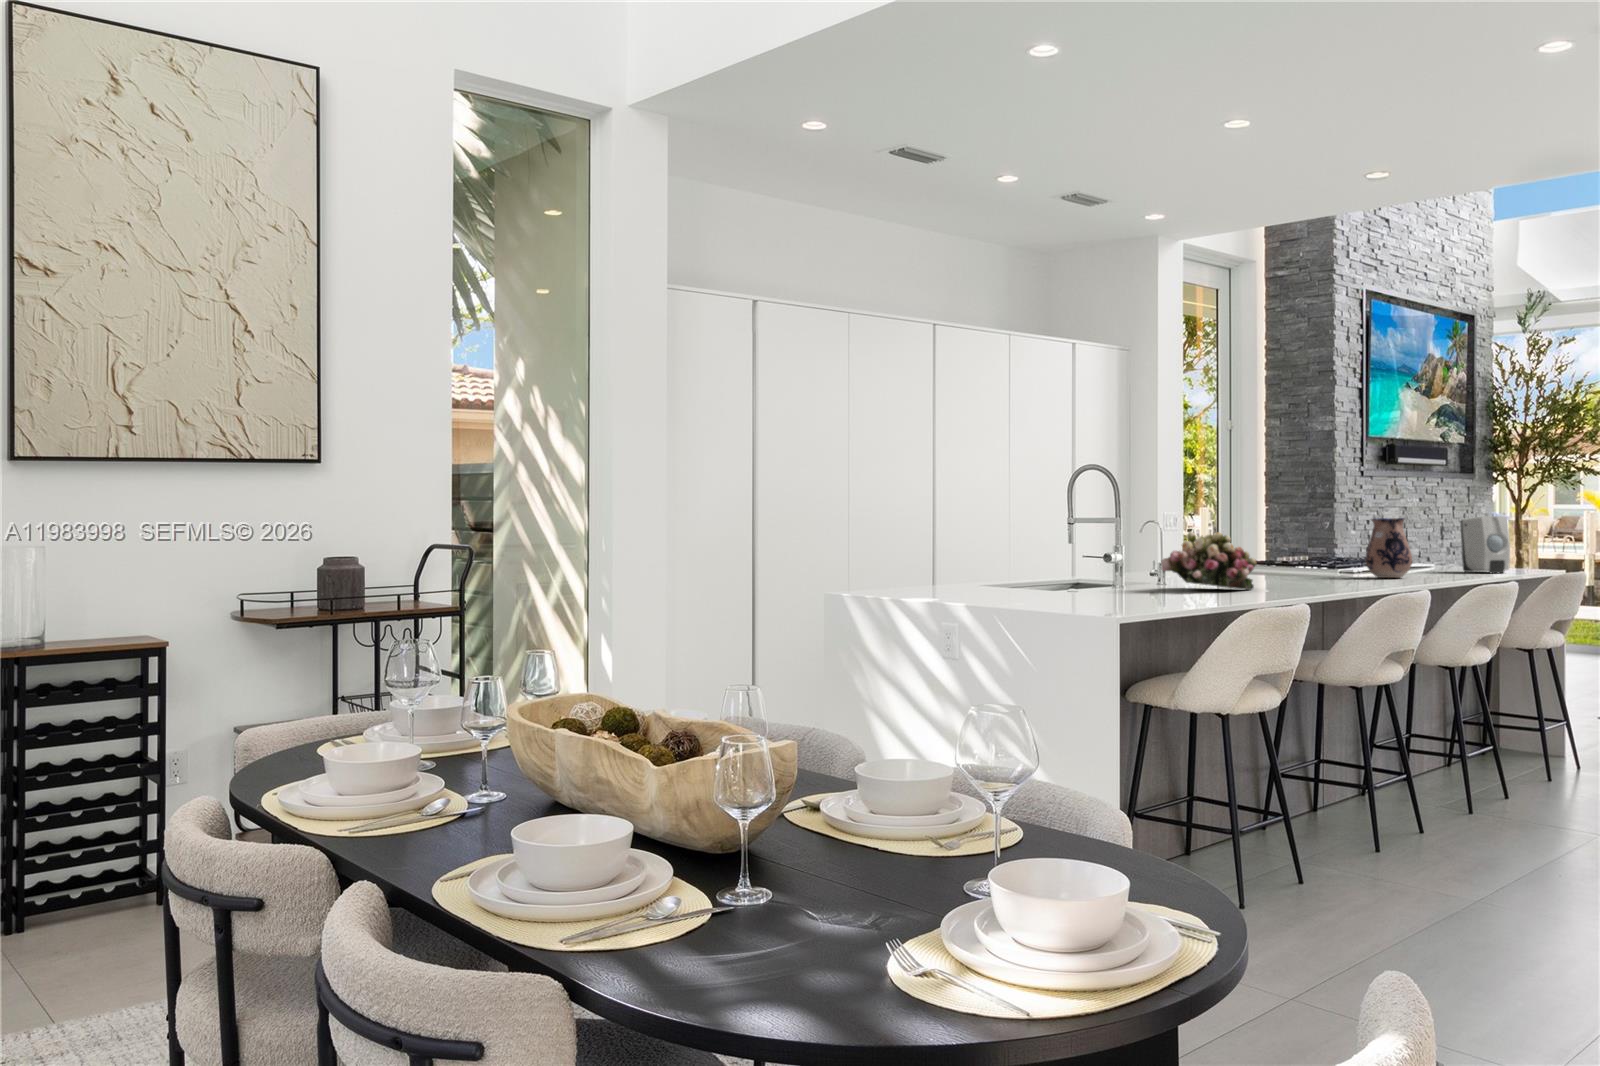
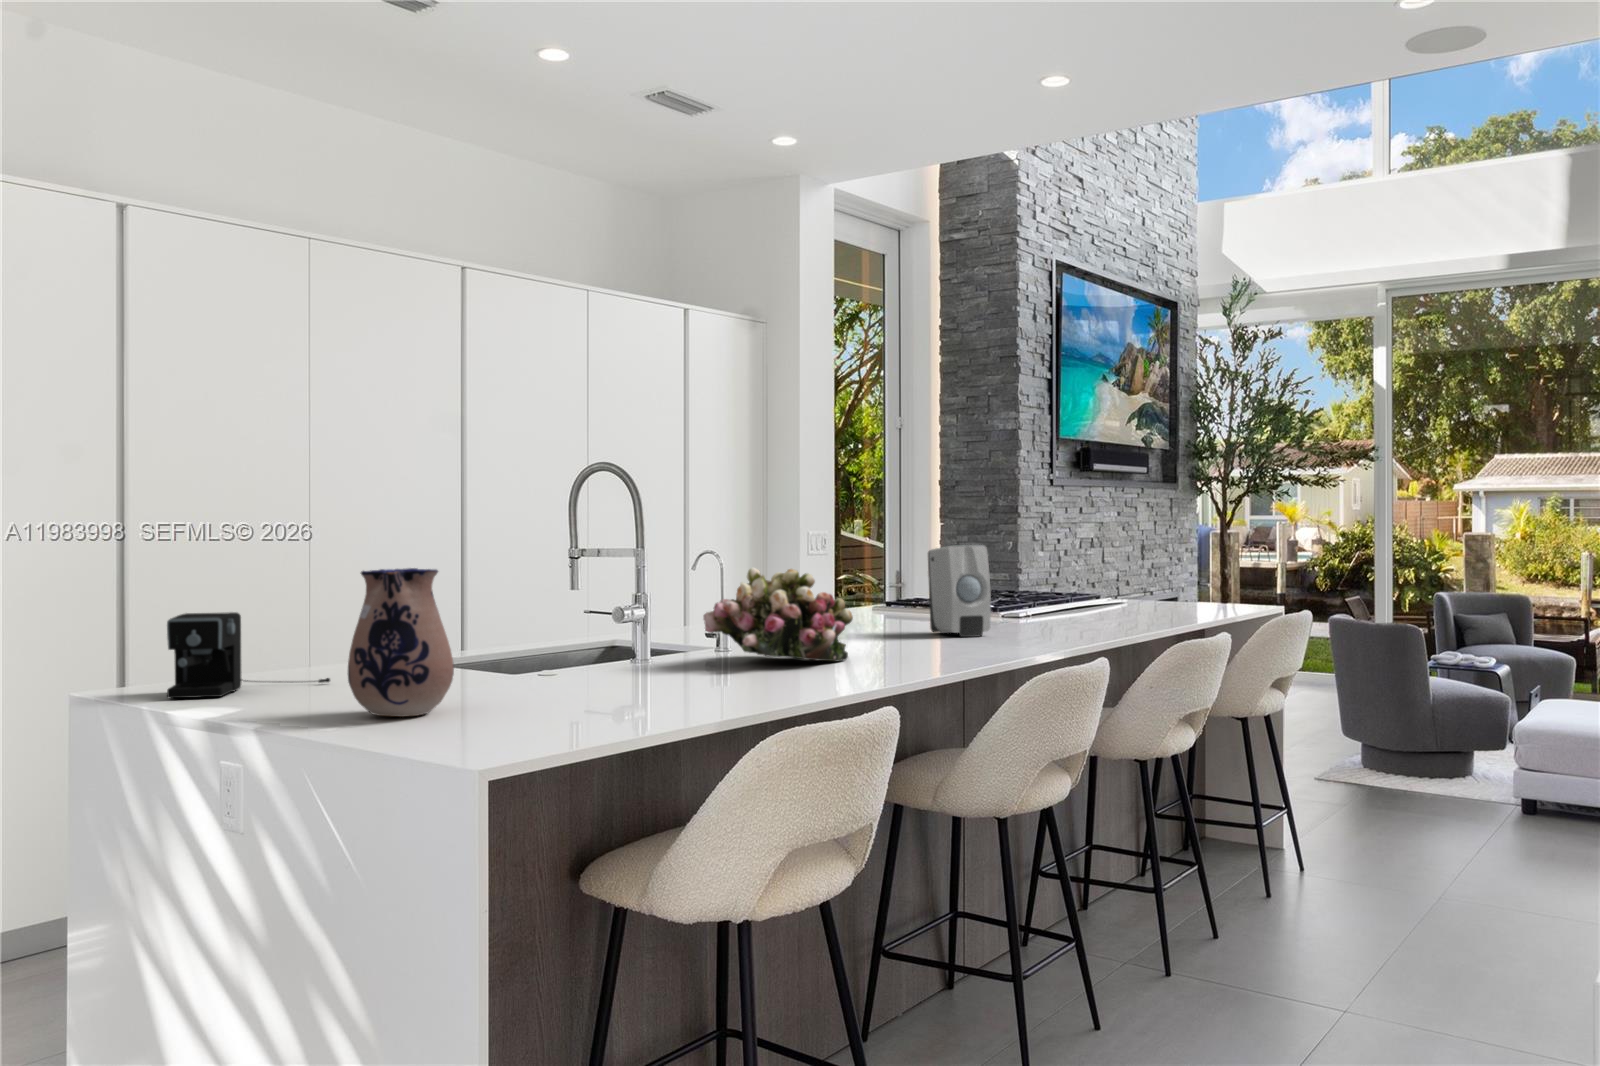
soap dispenser: present [1461,516,1510,573] -> present [928,545,991,637]
ceramic pitcher: present [1366,518,1412,578] -> present [348,568,454,717]
coffee maker: none [874,554,950,599] -> present [167,612,330,698]

